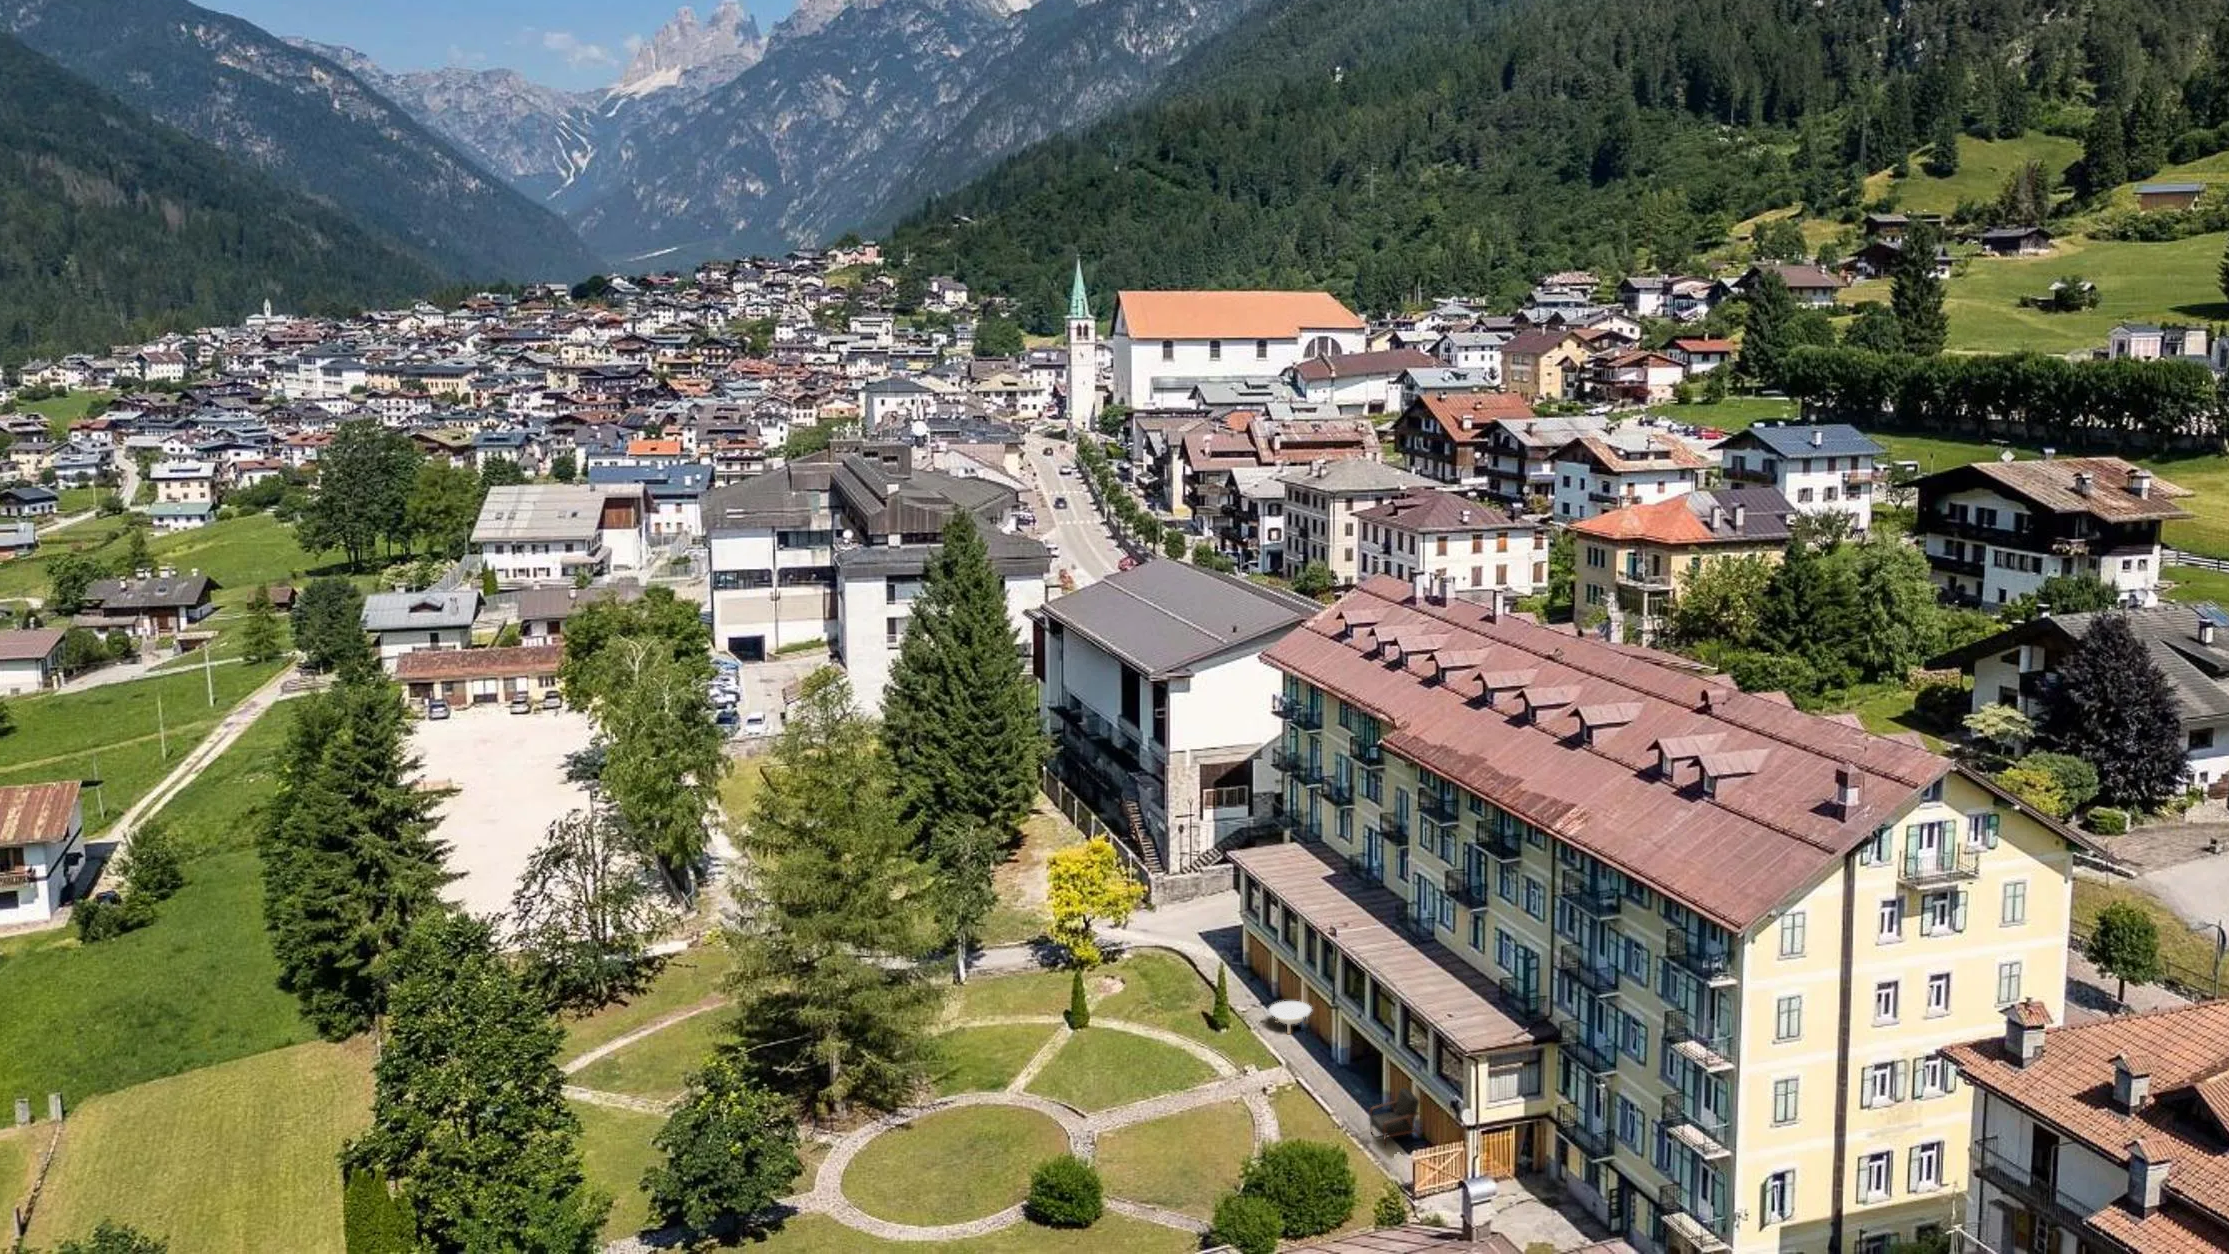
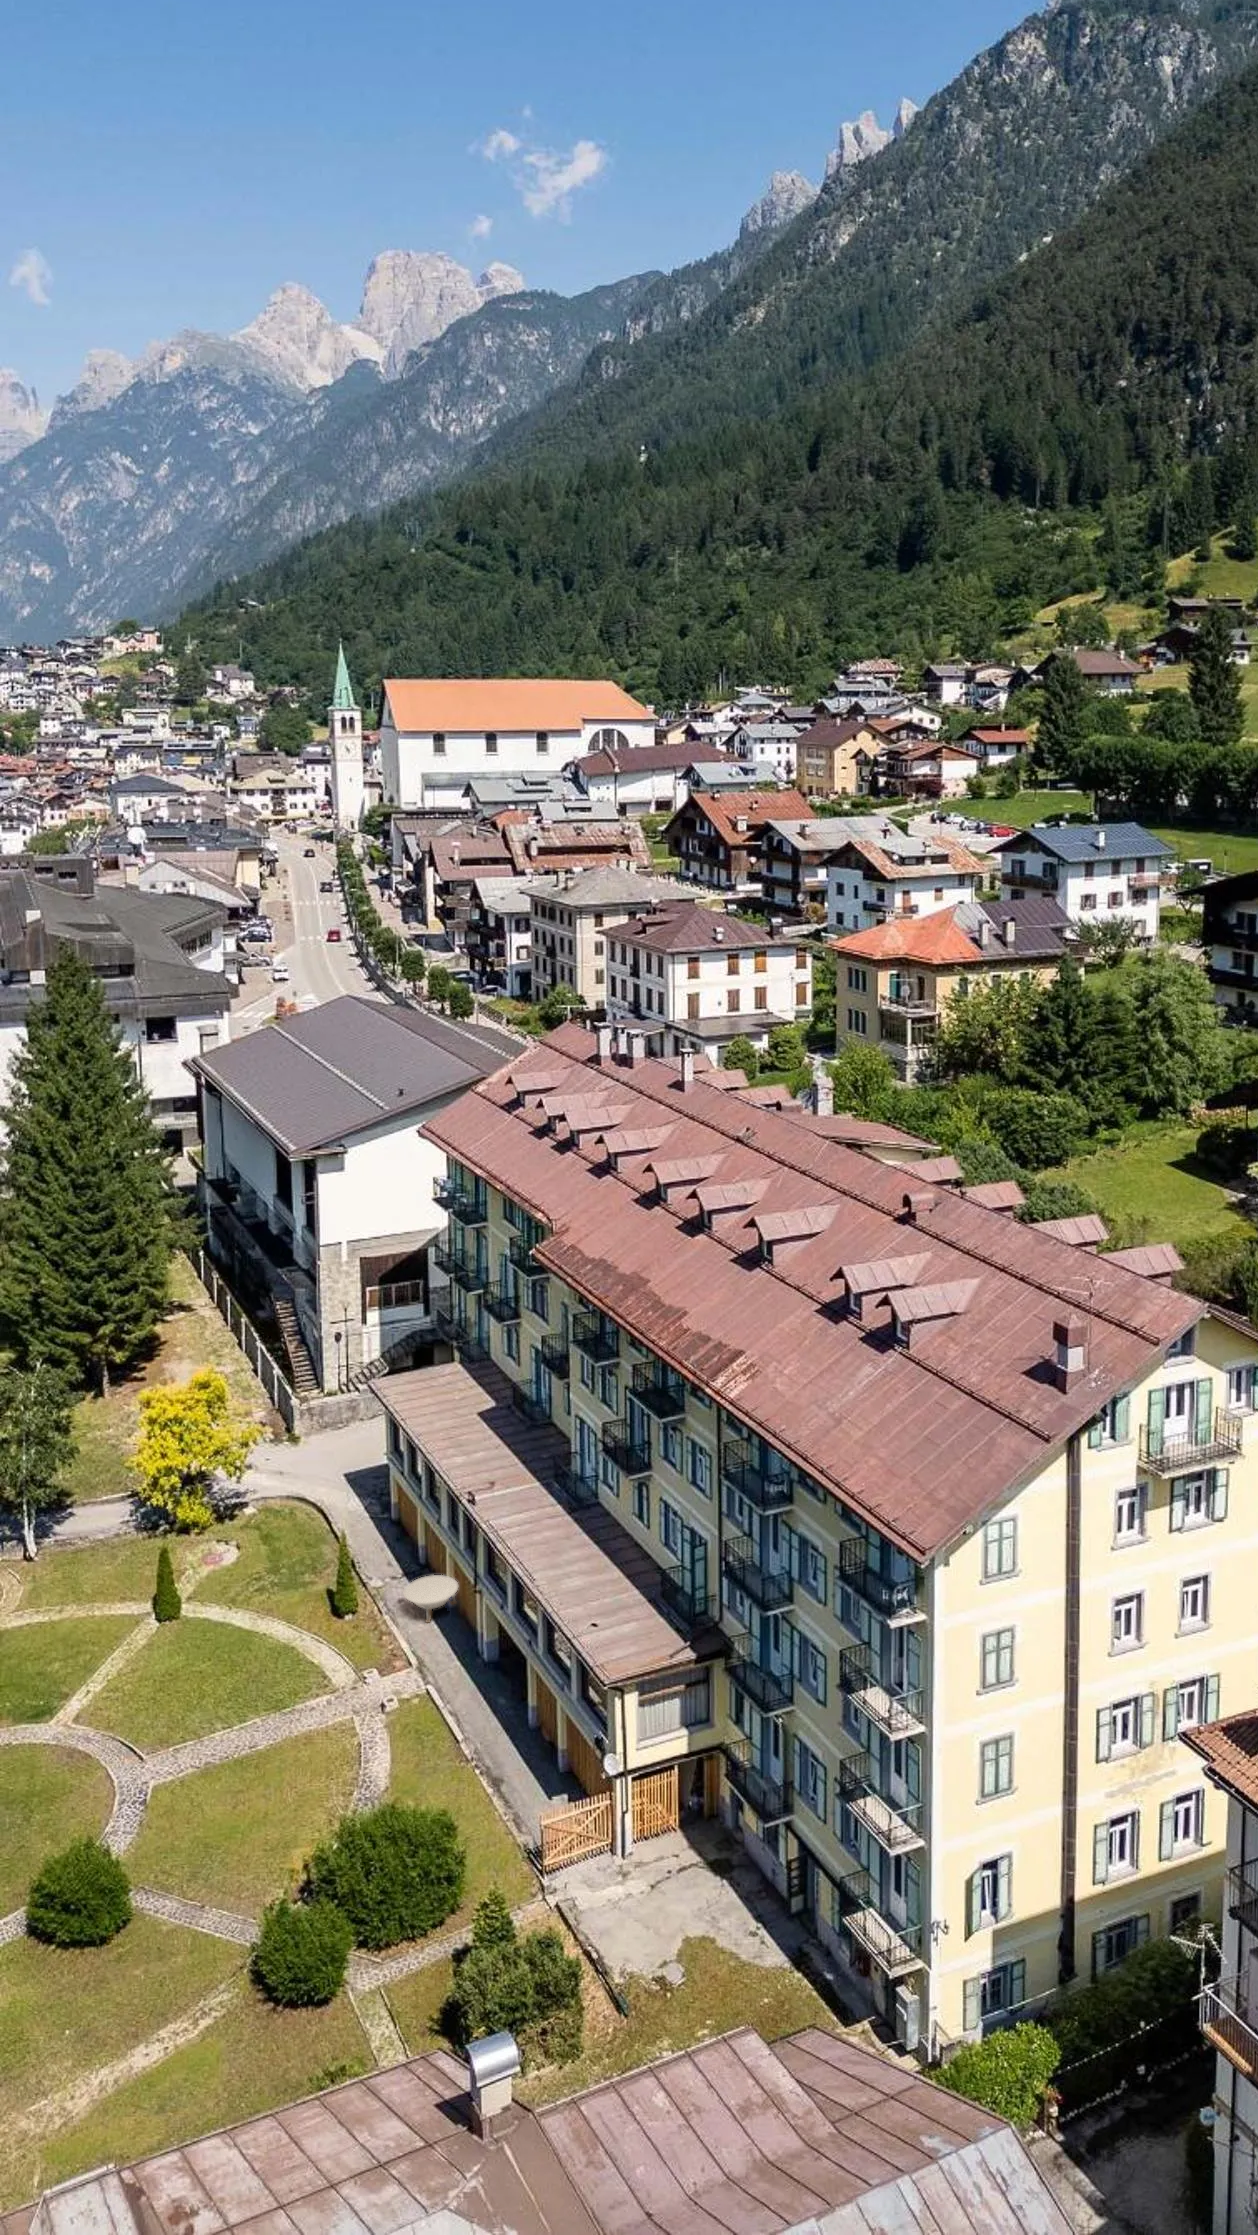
chair: present [1369,1088,1419,1146] -> none [500,1714,569,1800]

